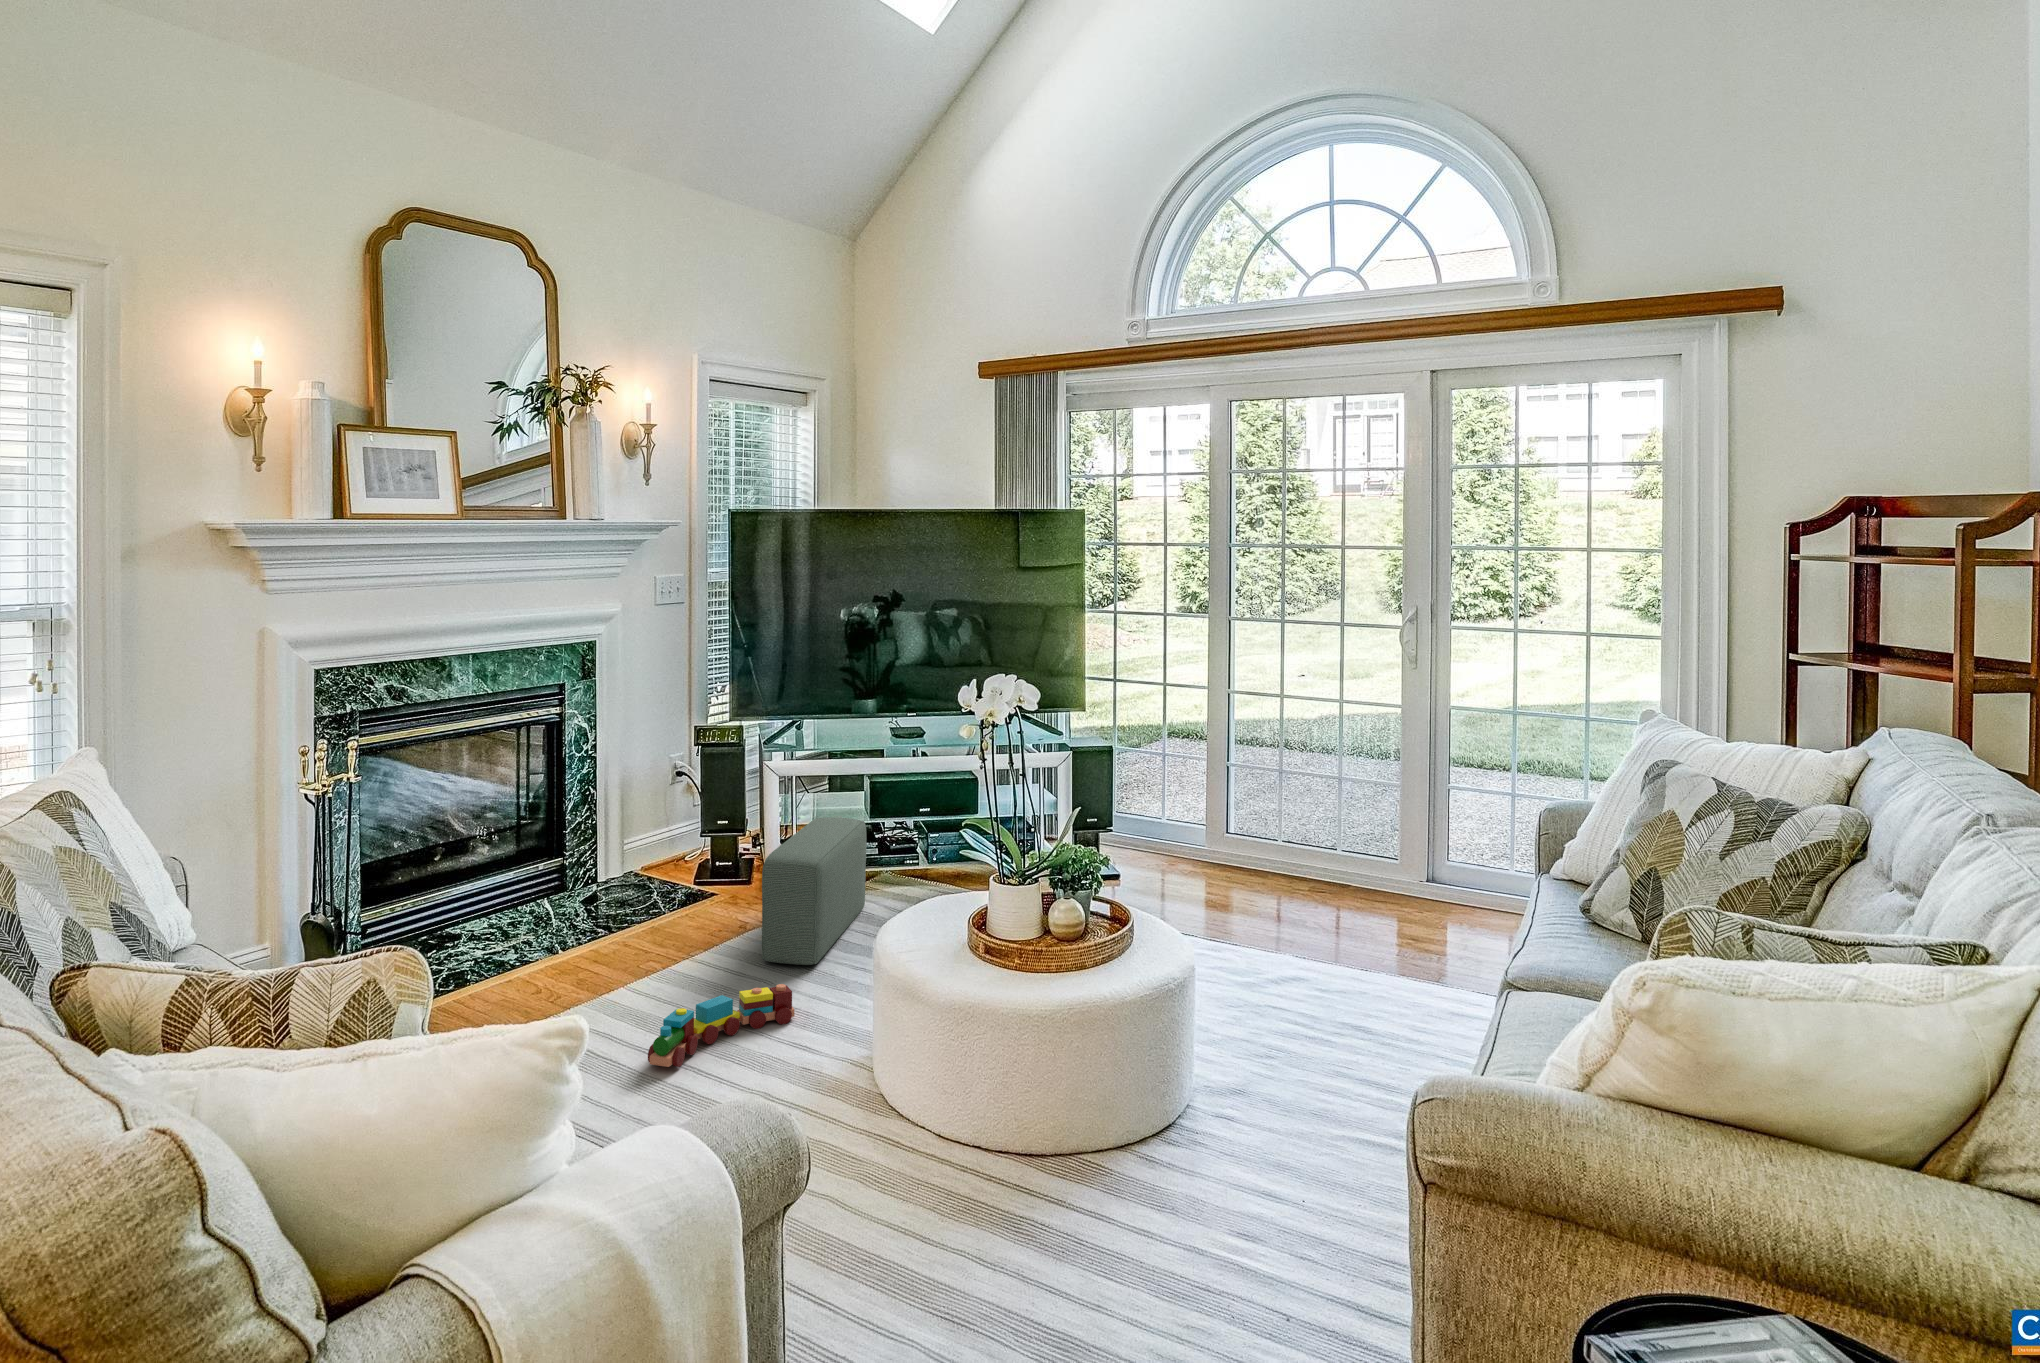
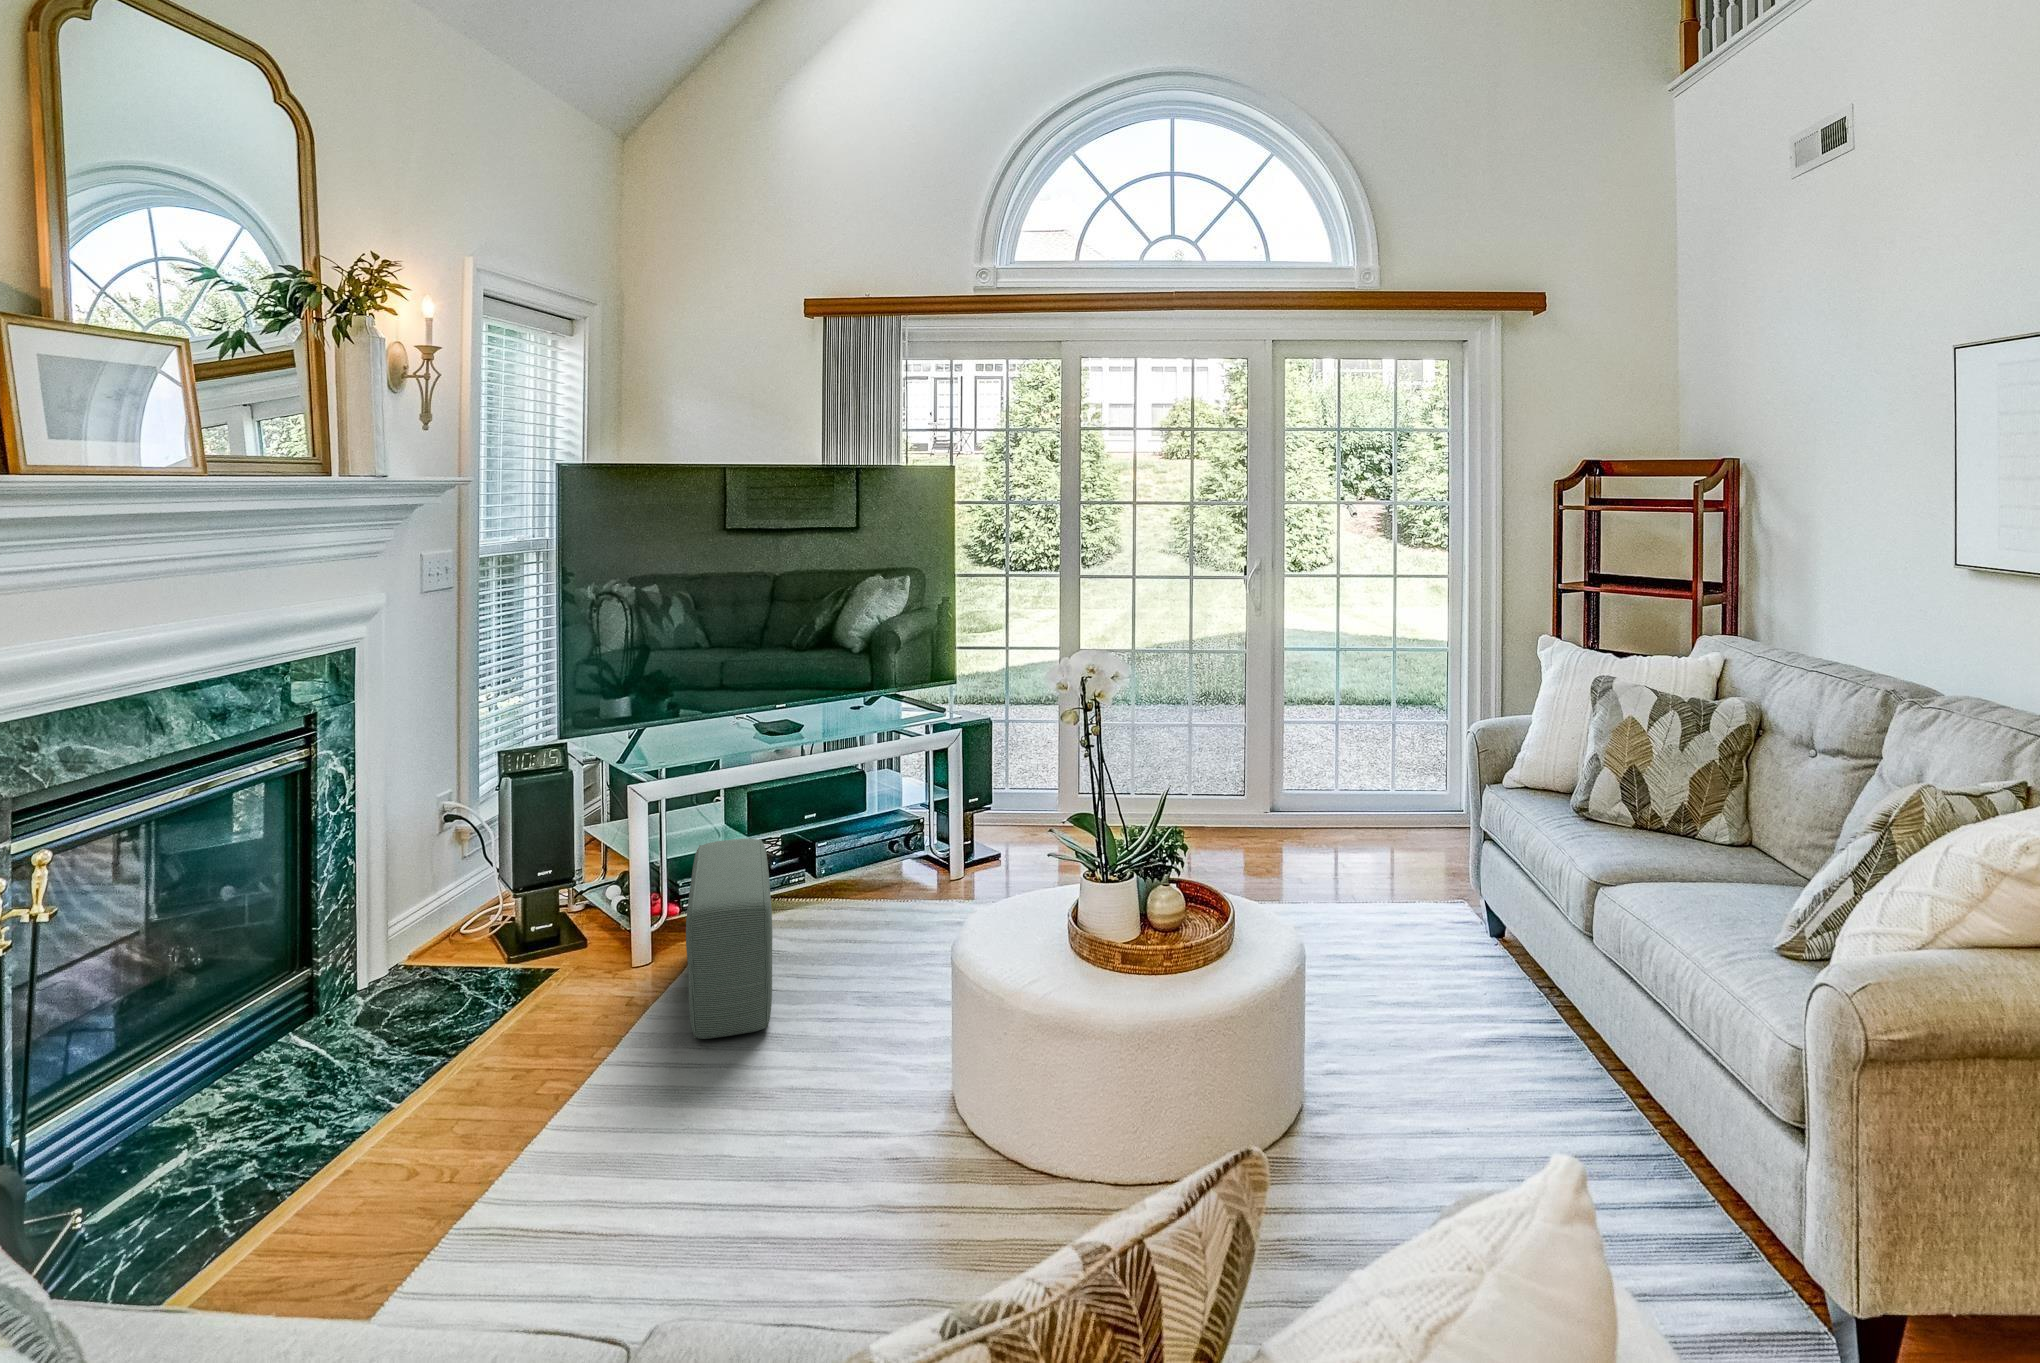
toy train: present [648,984,795,1067] -> none [647,1067,797,1237]

